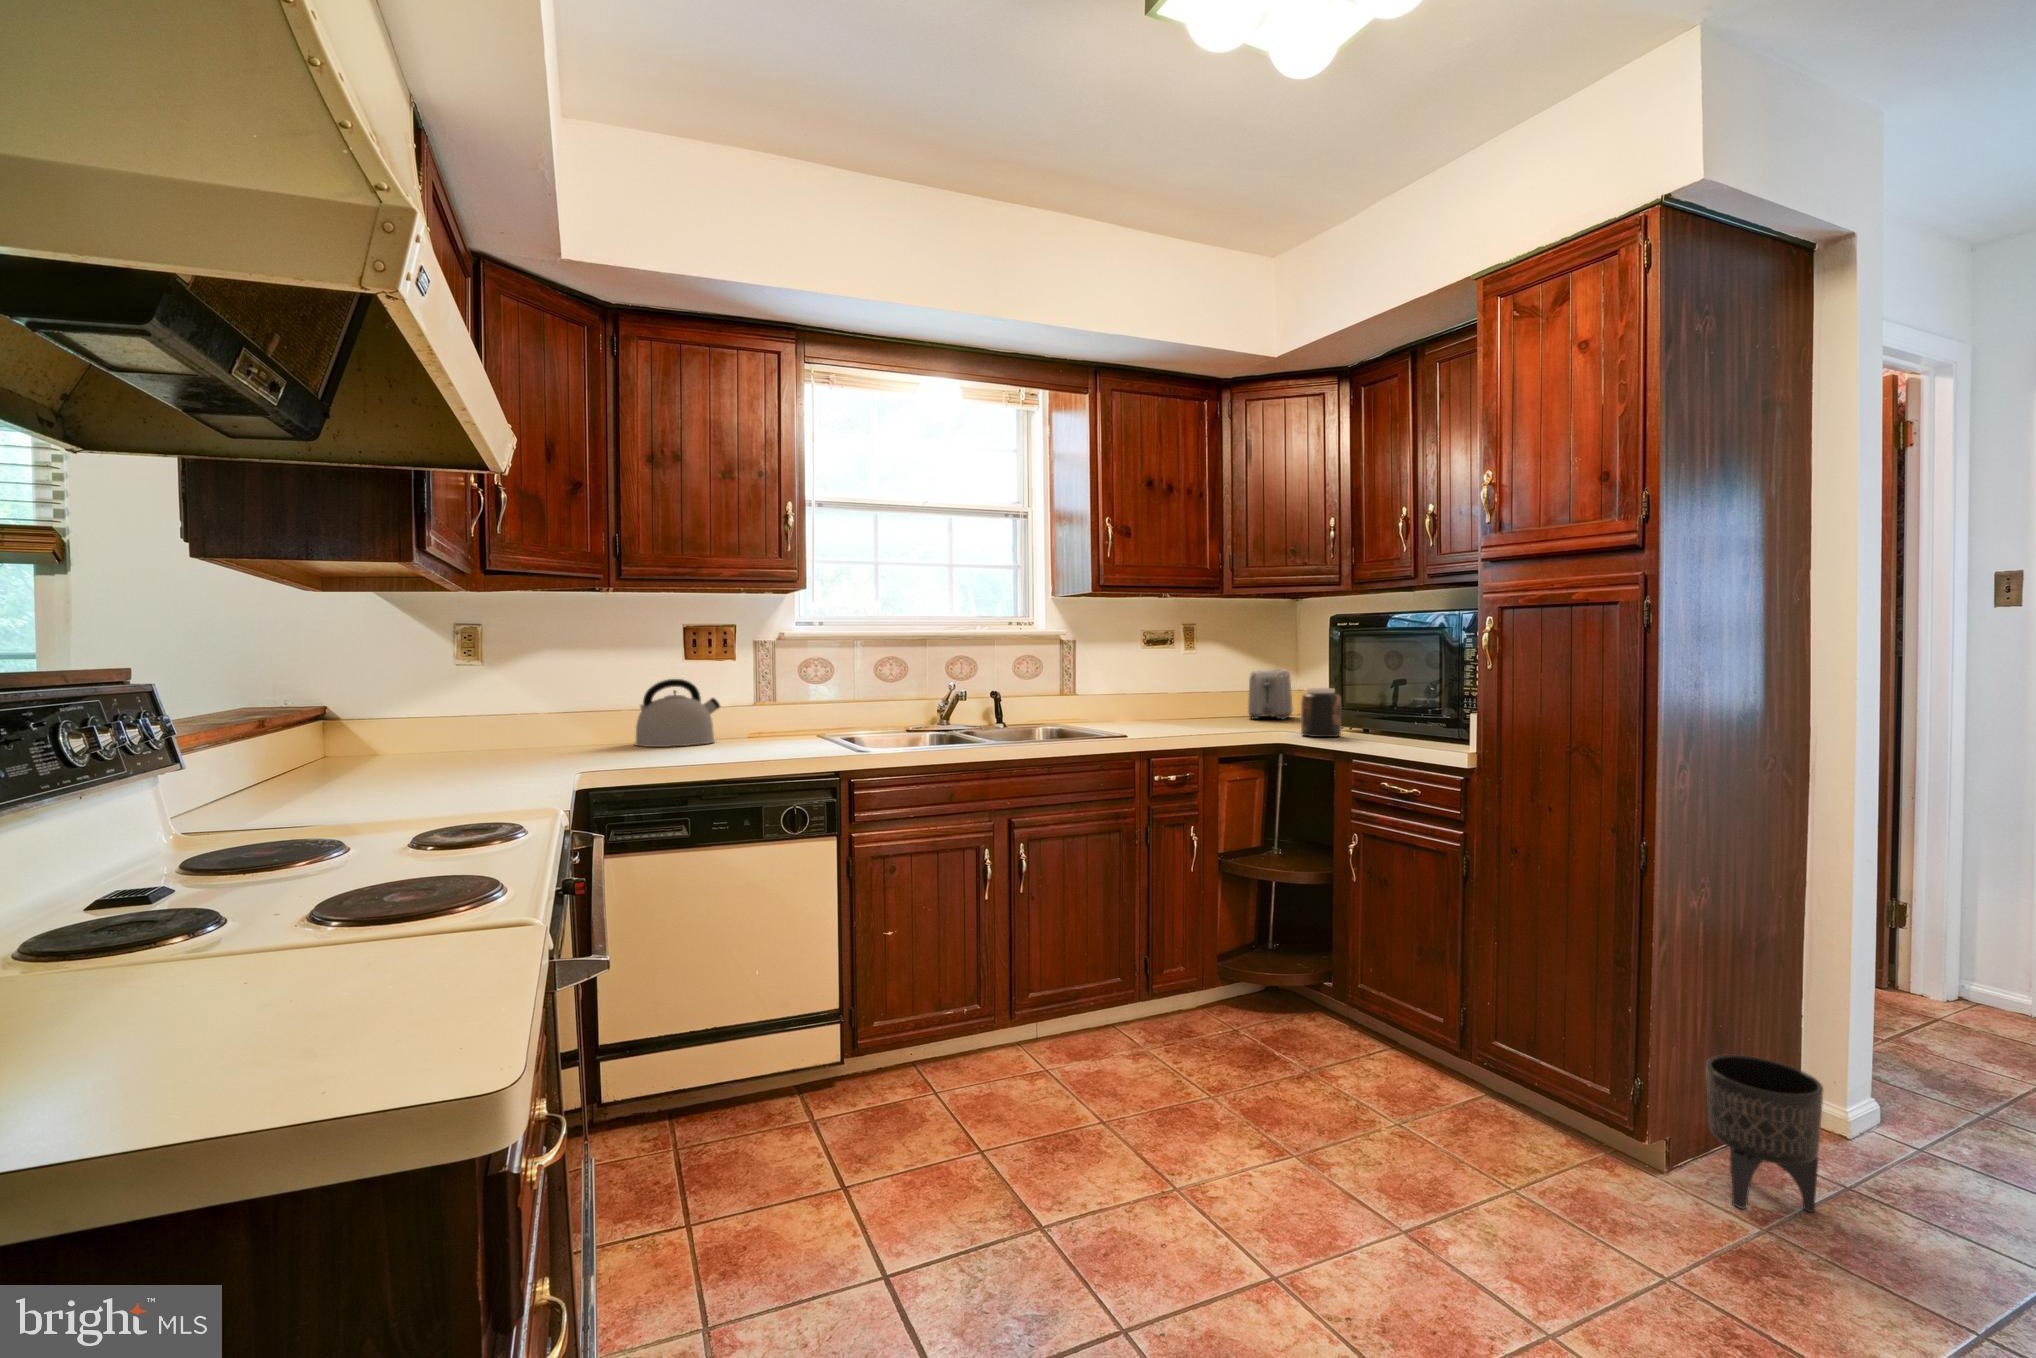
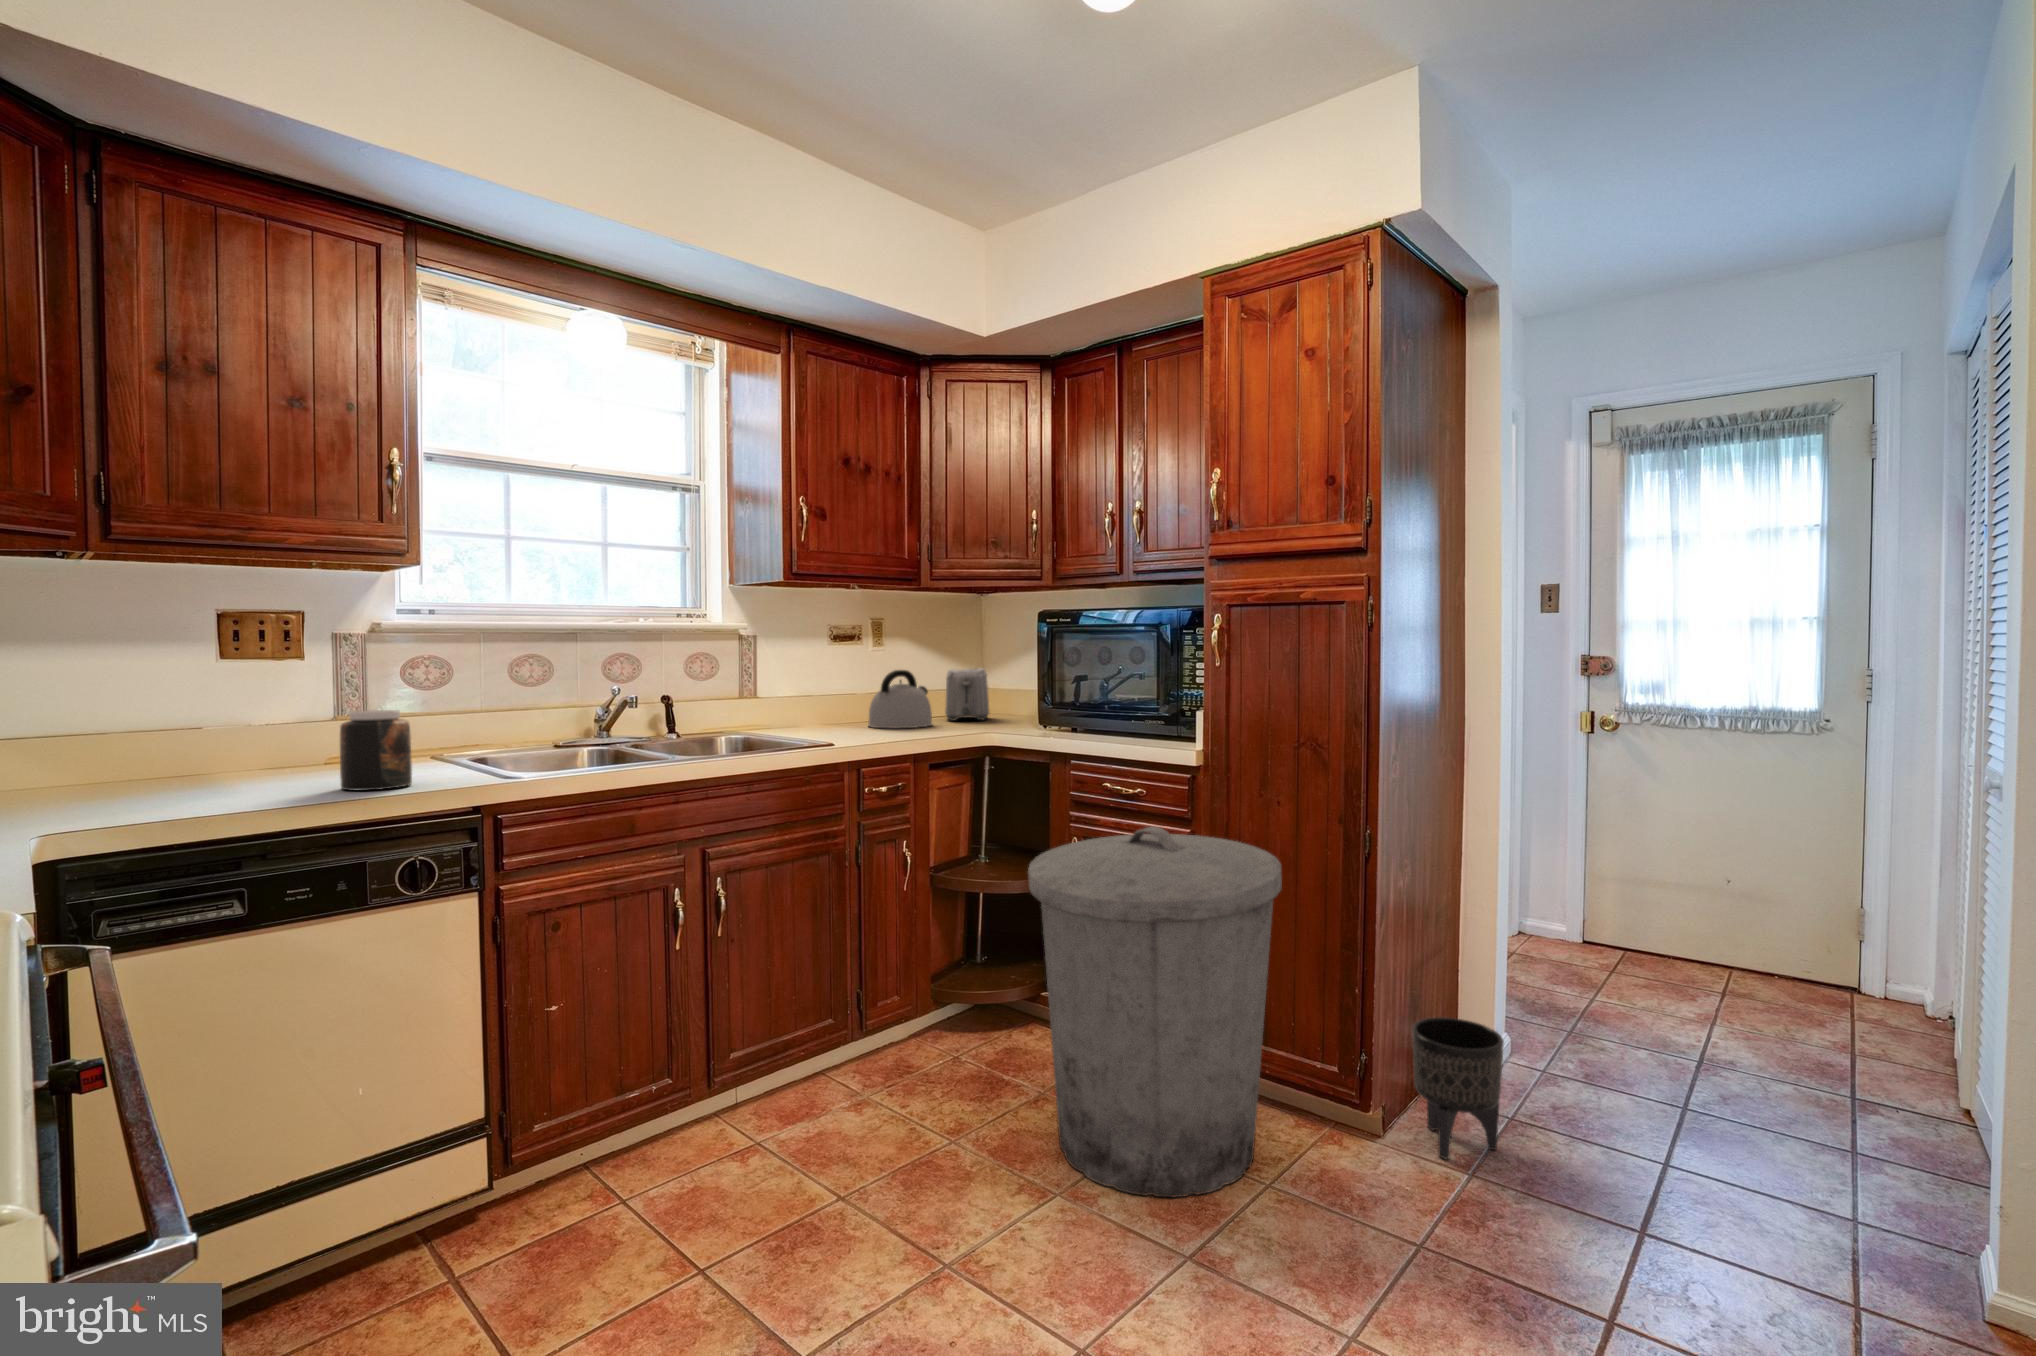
kettle: present [635,679,720,747] -> present [868,670,932,728]
jar: present [1301,688,1341,737] -> present [340,710,412,791]
trash can: none [1278,823,1541,1184] -> present [1028,827,1282,1197]

